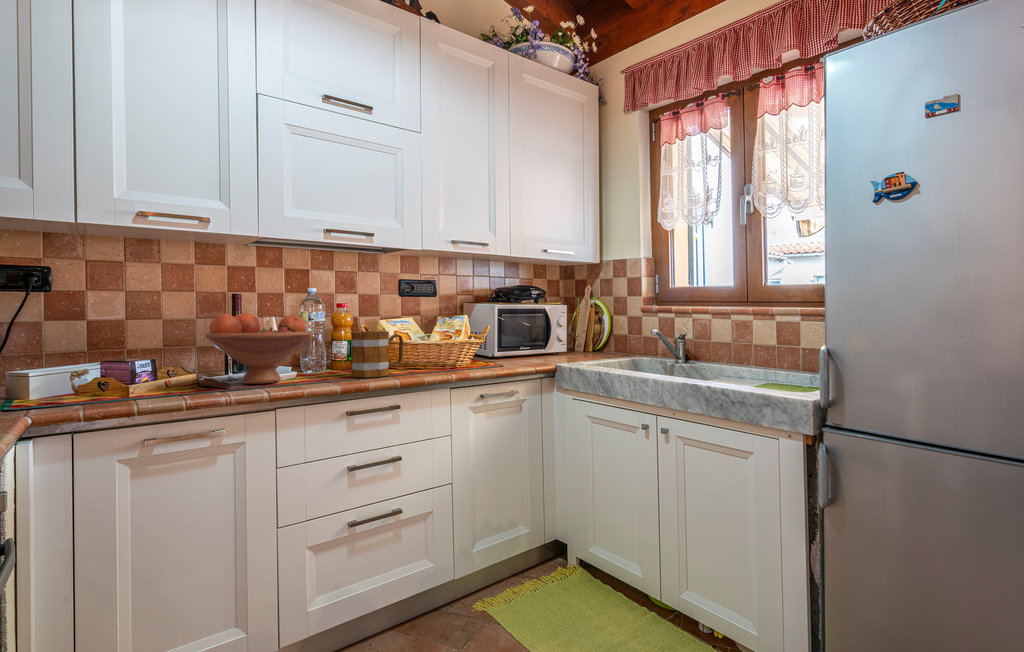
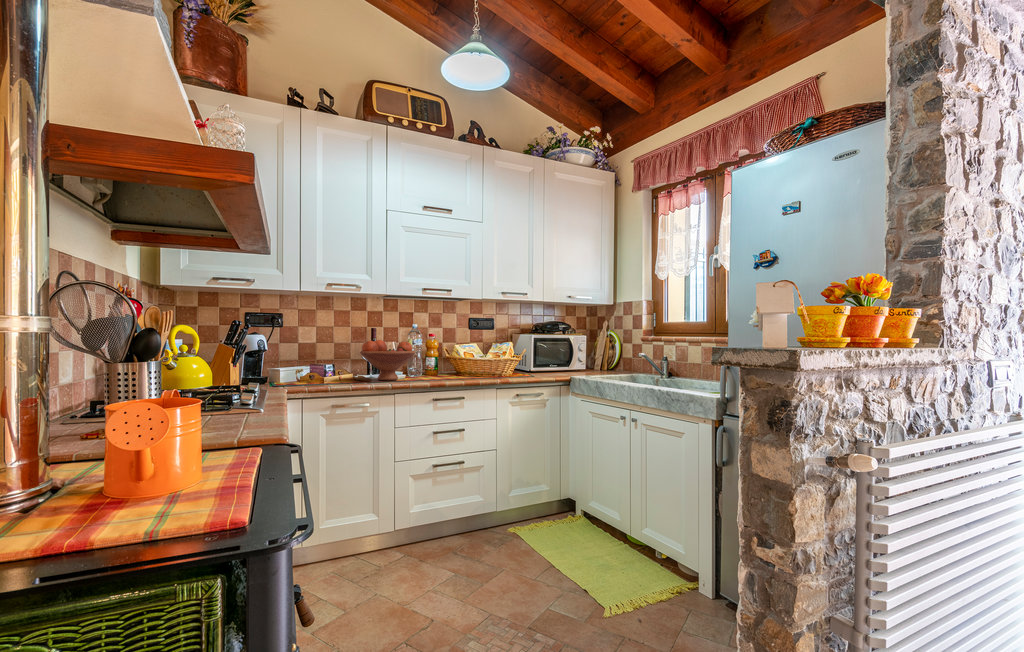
mug: present [351,331,403,377] -> none [437,352,469,379]

